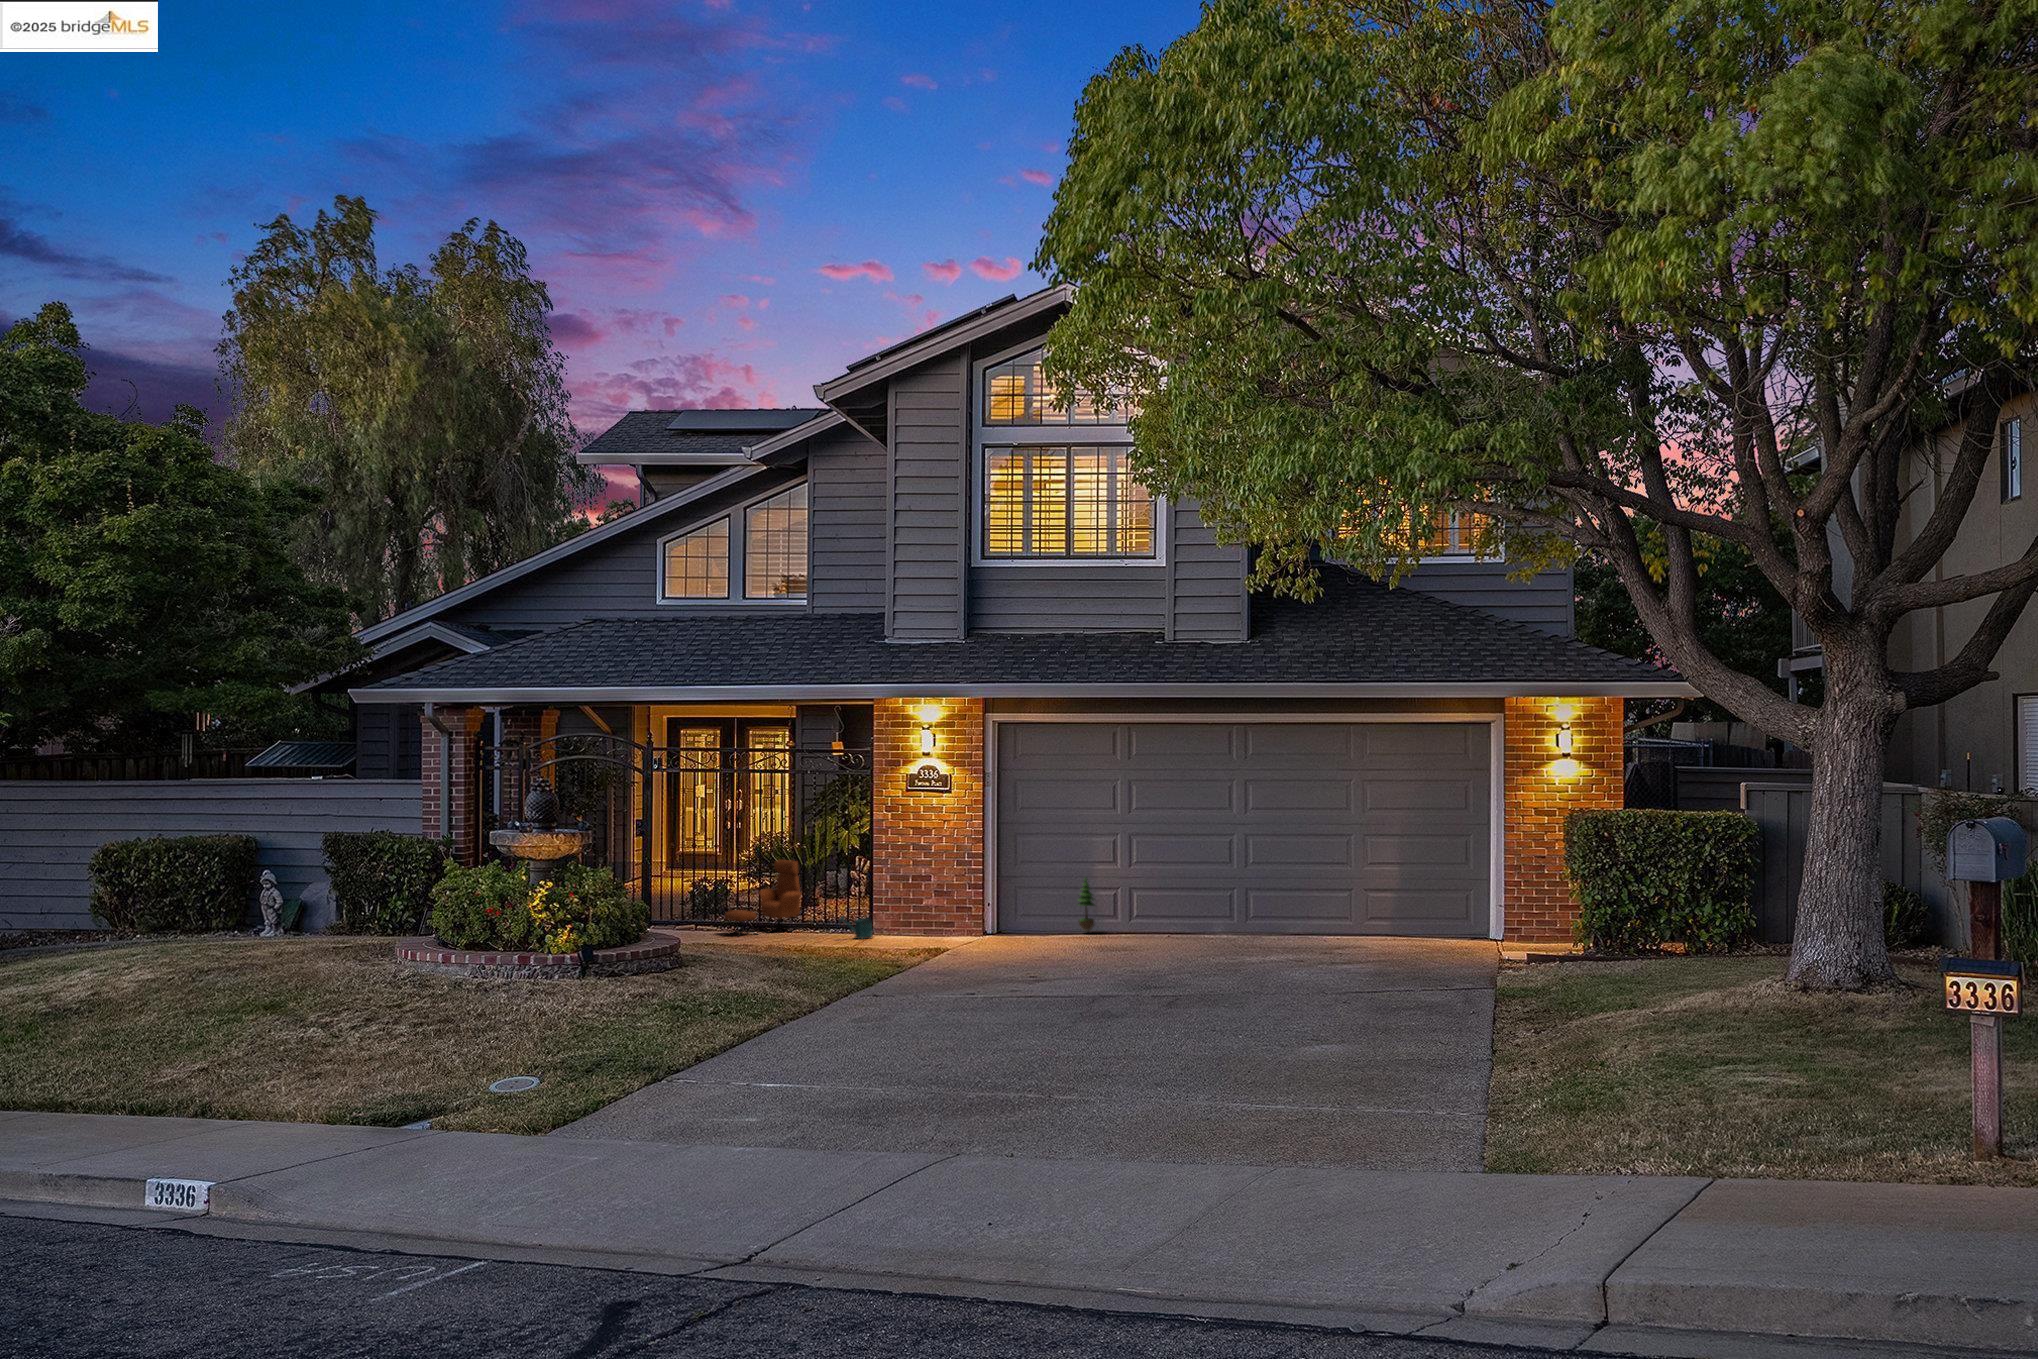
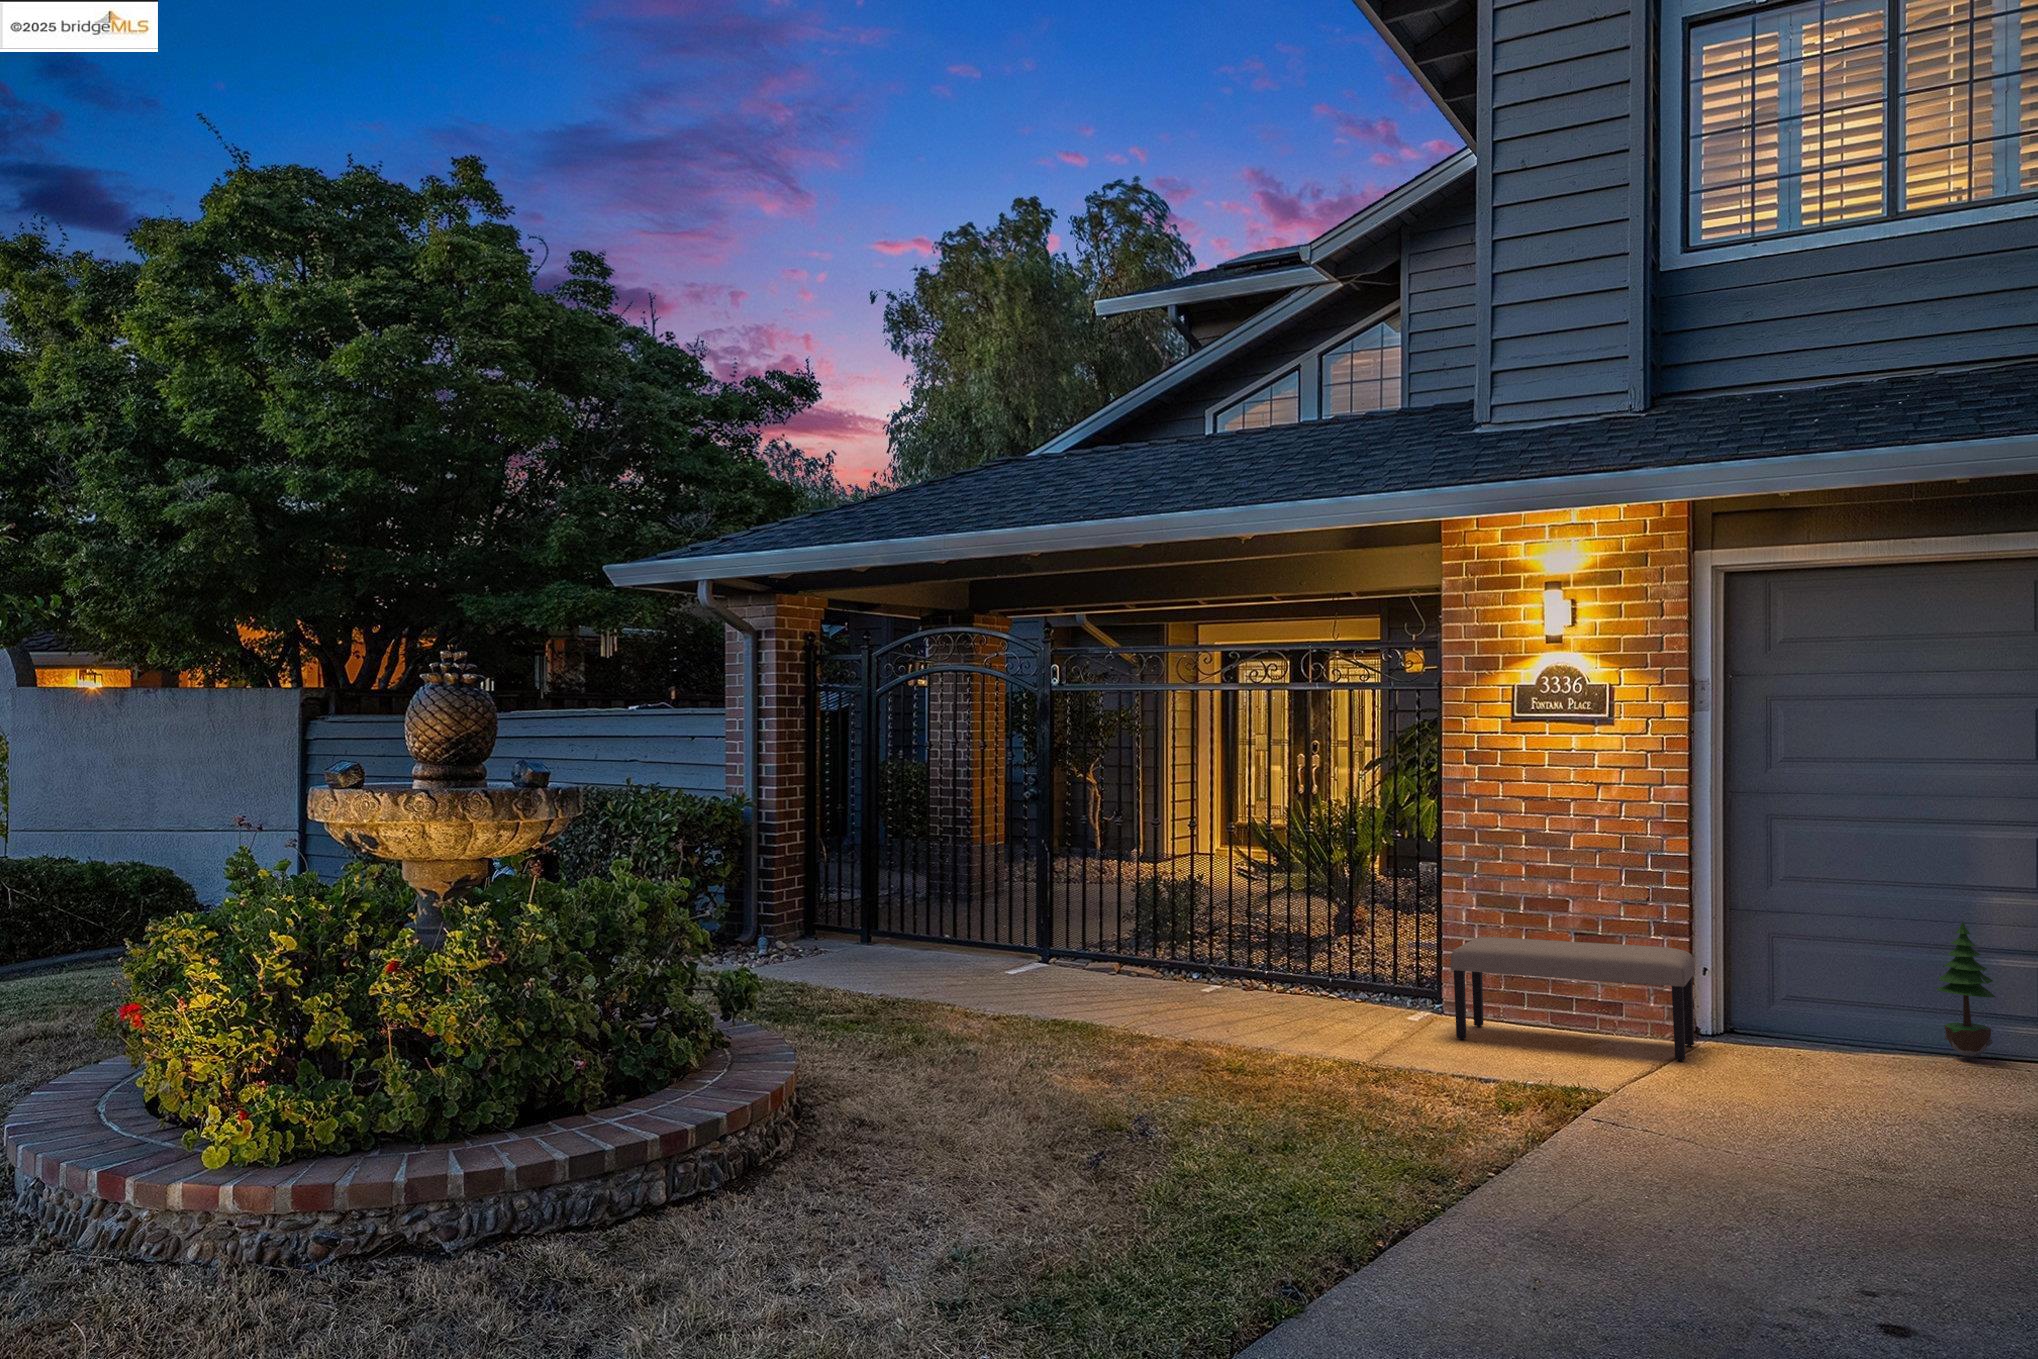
lounge chair: present [725,860,801,936] -> none [1160,853,1309,992]
bench: none [879,894,983,942] -> present [1451,937,1695,1061]
watering can: present [839,916,873,939] -> none [1369,971,1448,1024]

